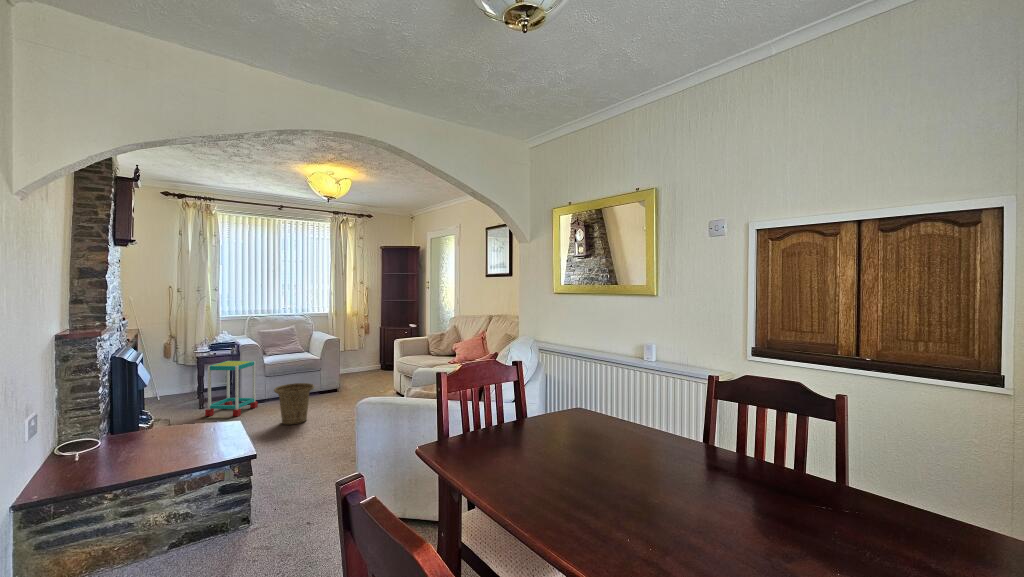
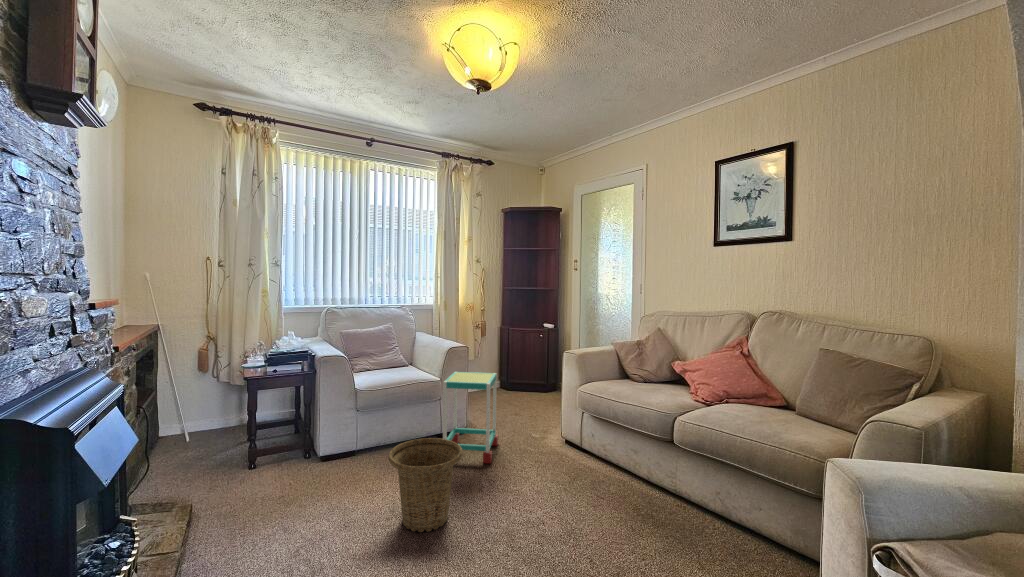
side table: present [205,361,258,416] -> present [443,372,498,463]

